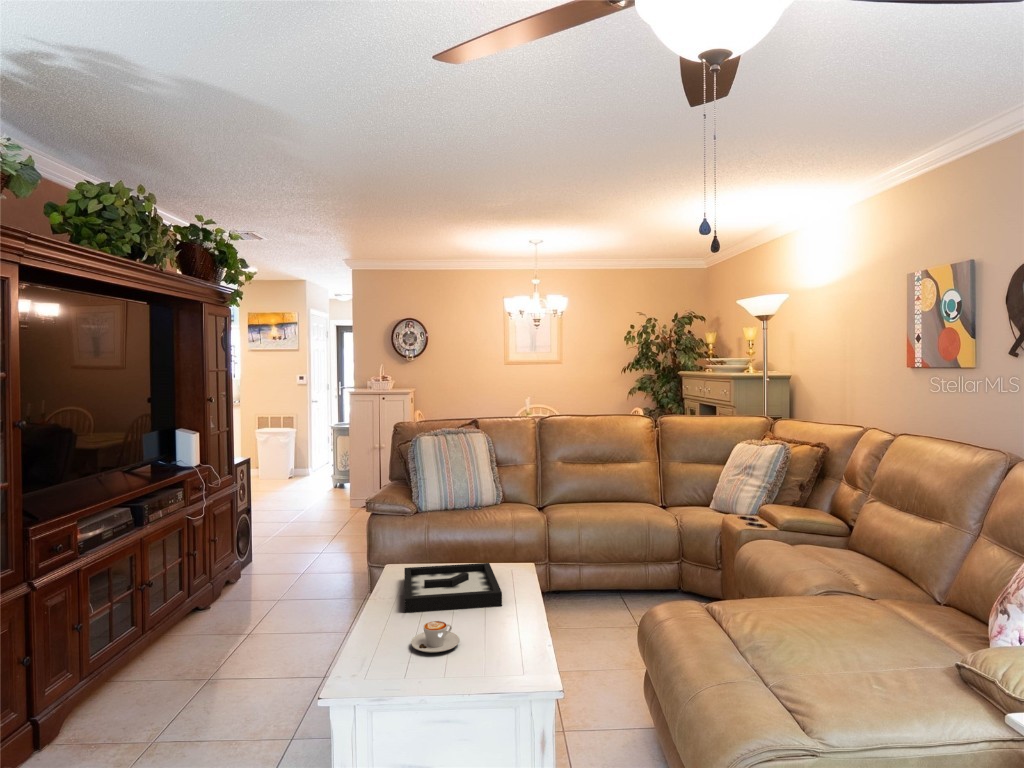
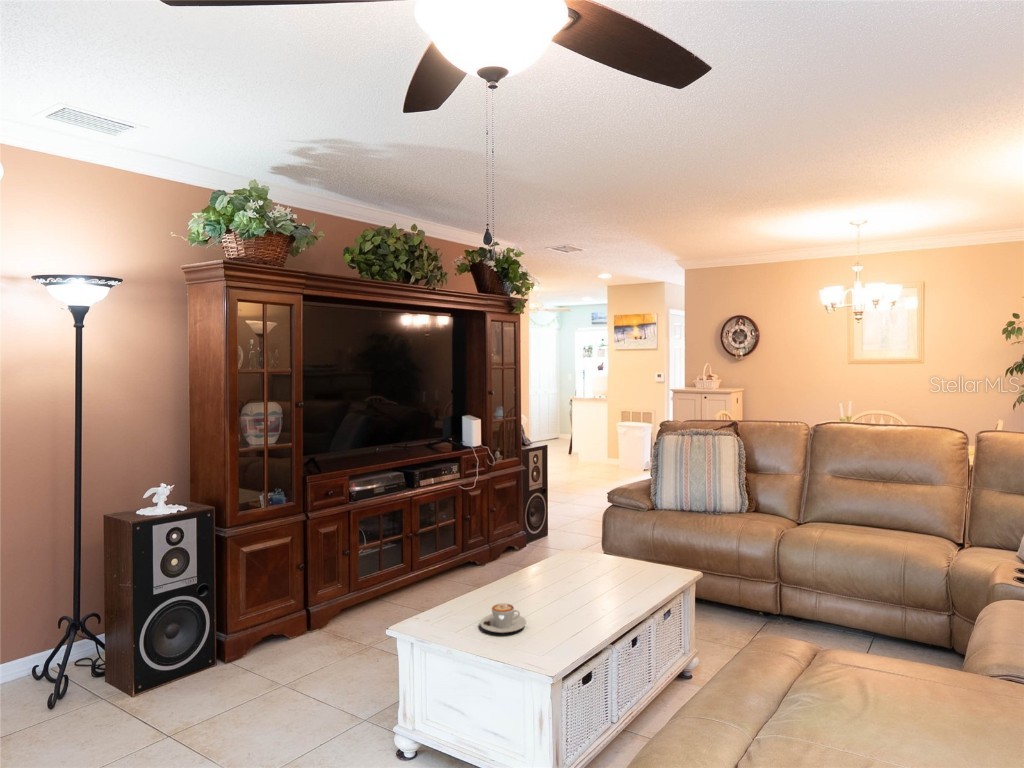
decorative tray: present [404,563,502,613] -> none [521,556,642,611]

